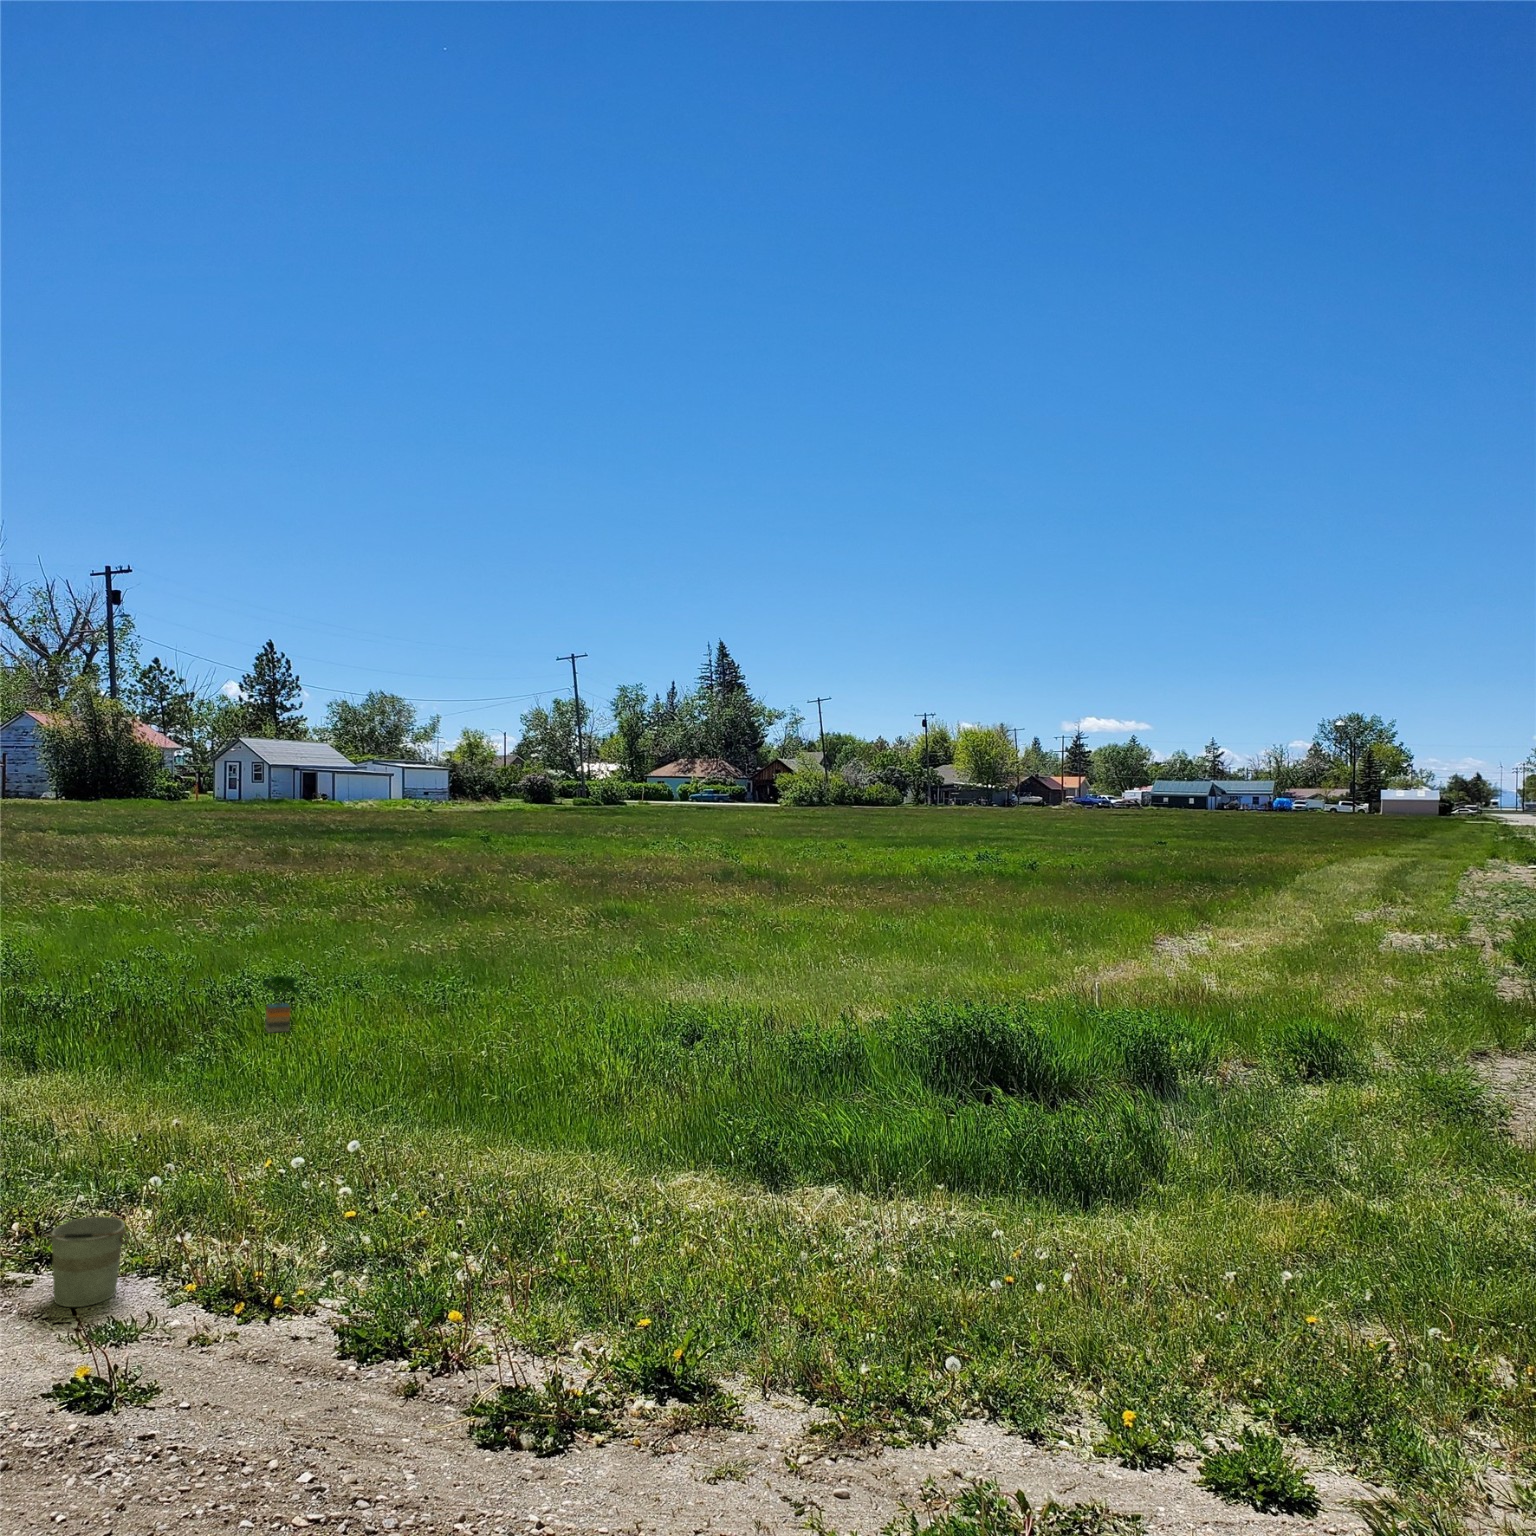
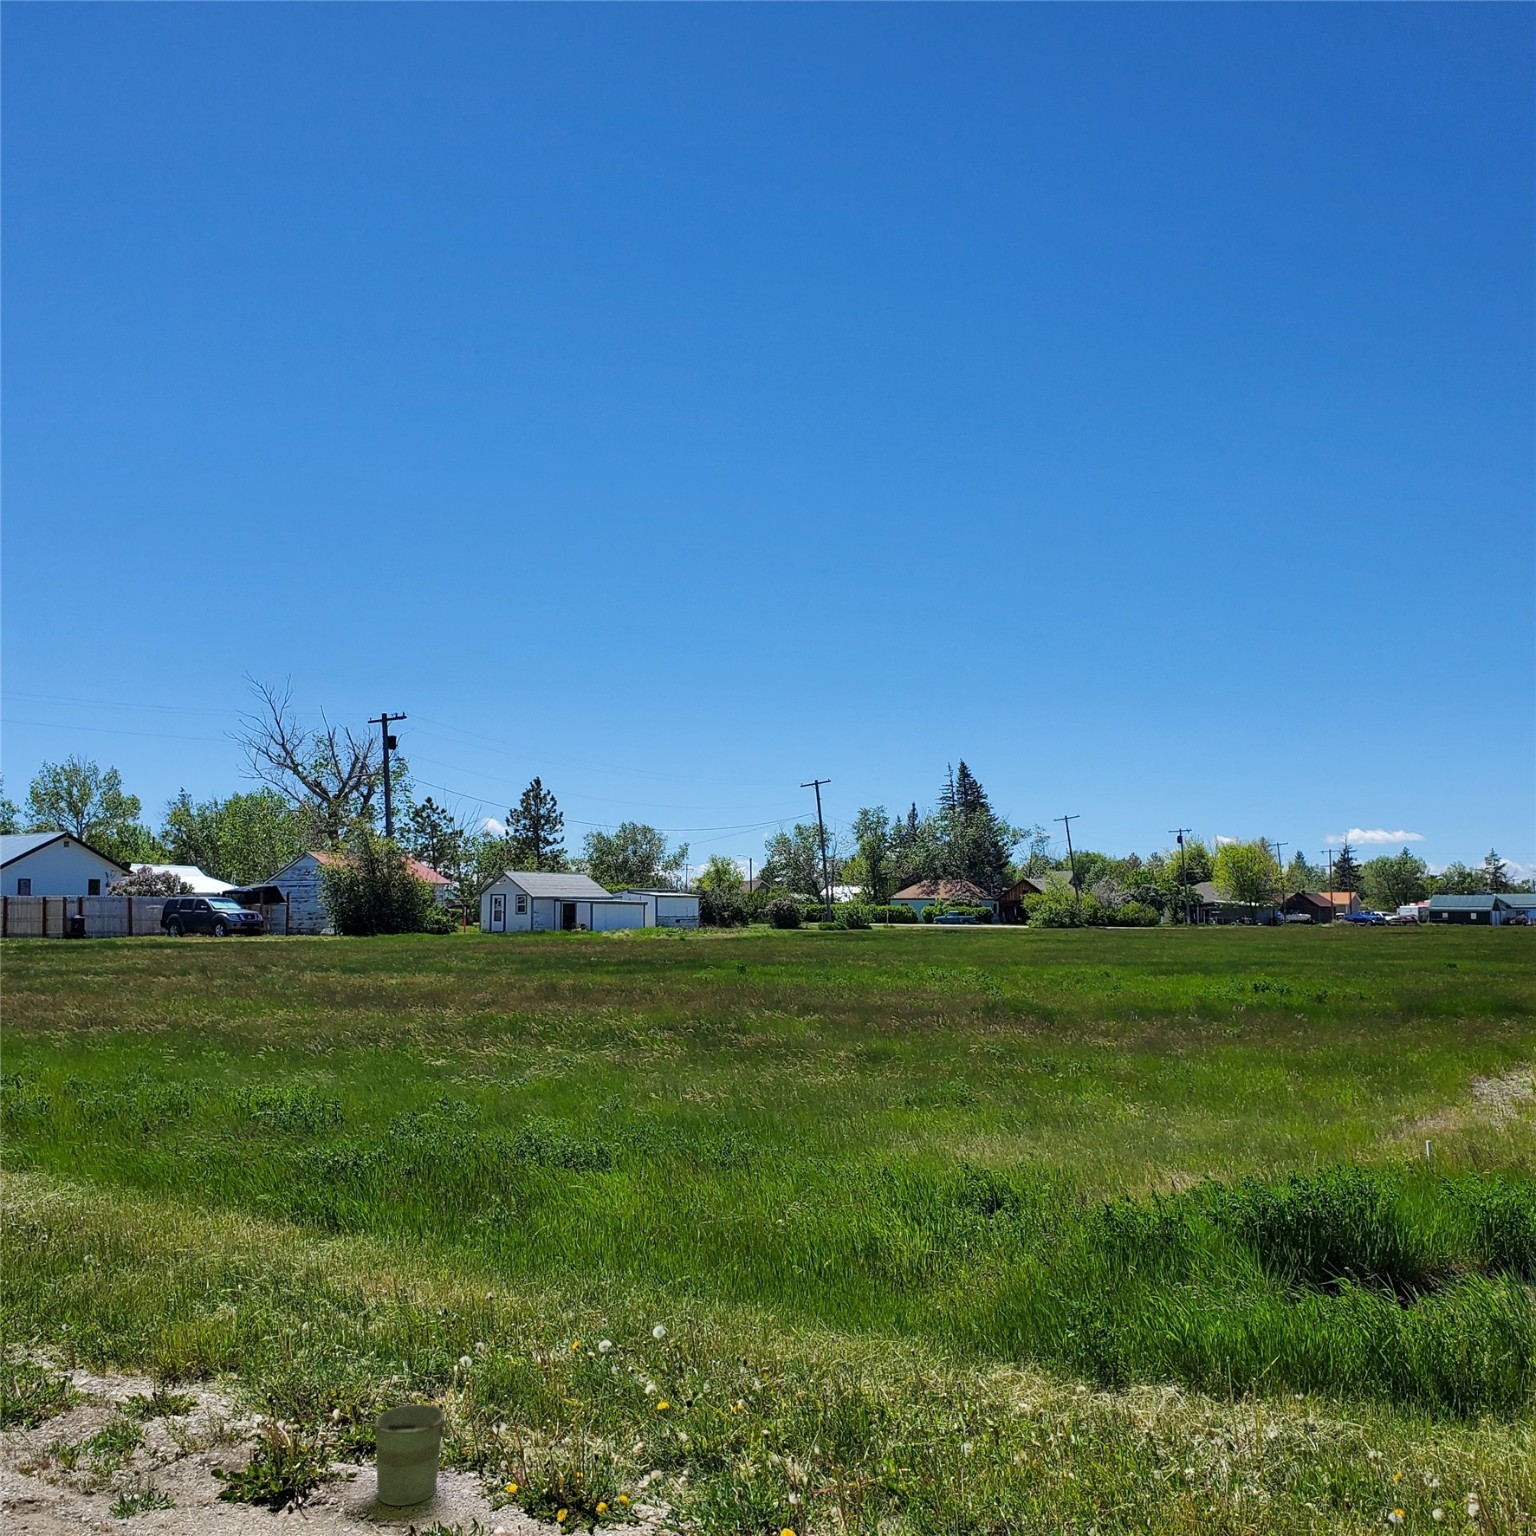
potted tree: present [262,975,300,1033] -> none [540,1136,579,1197]

